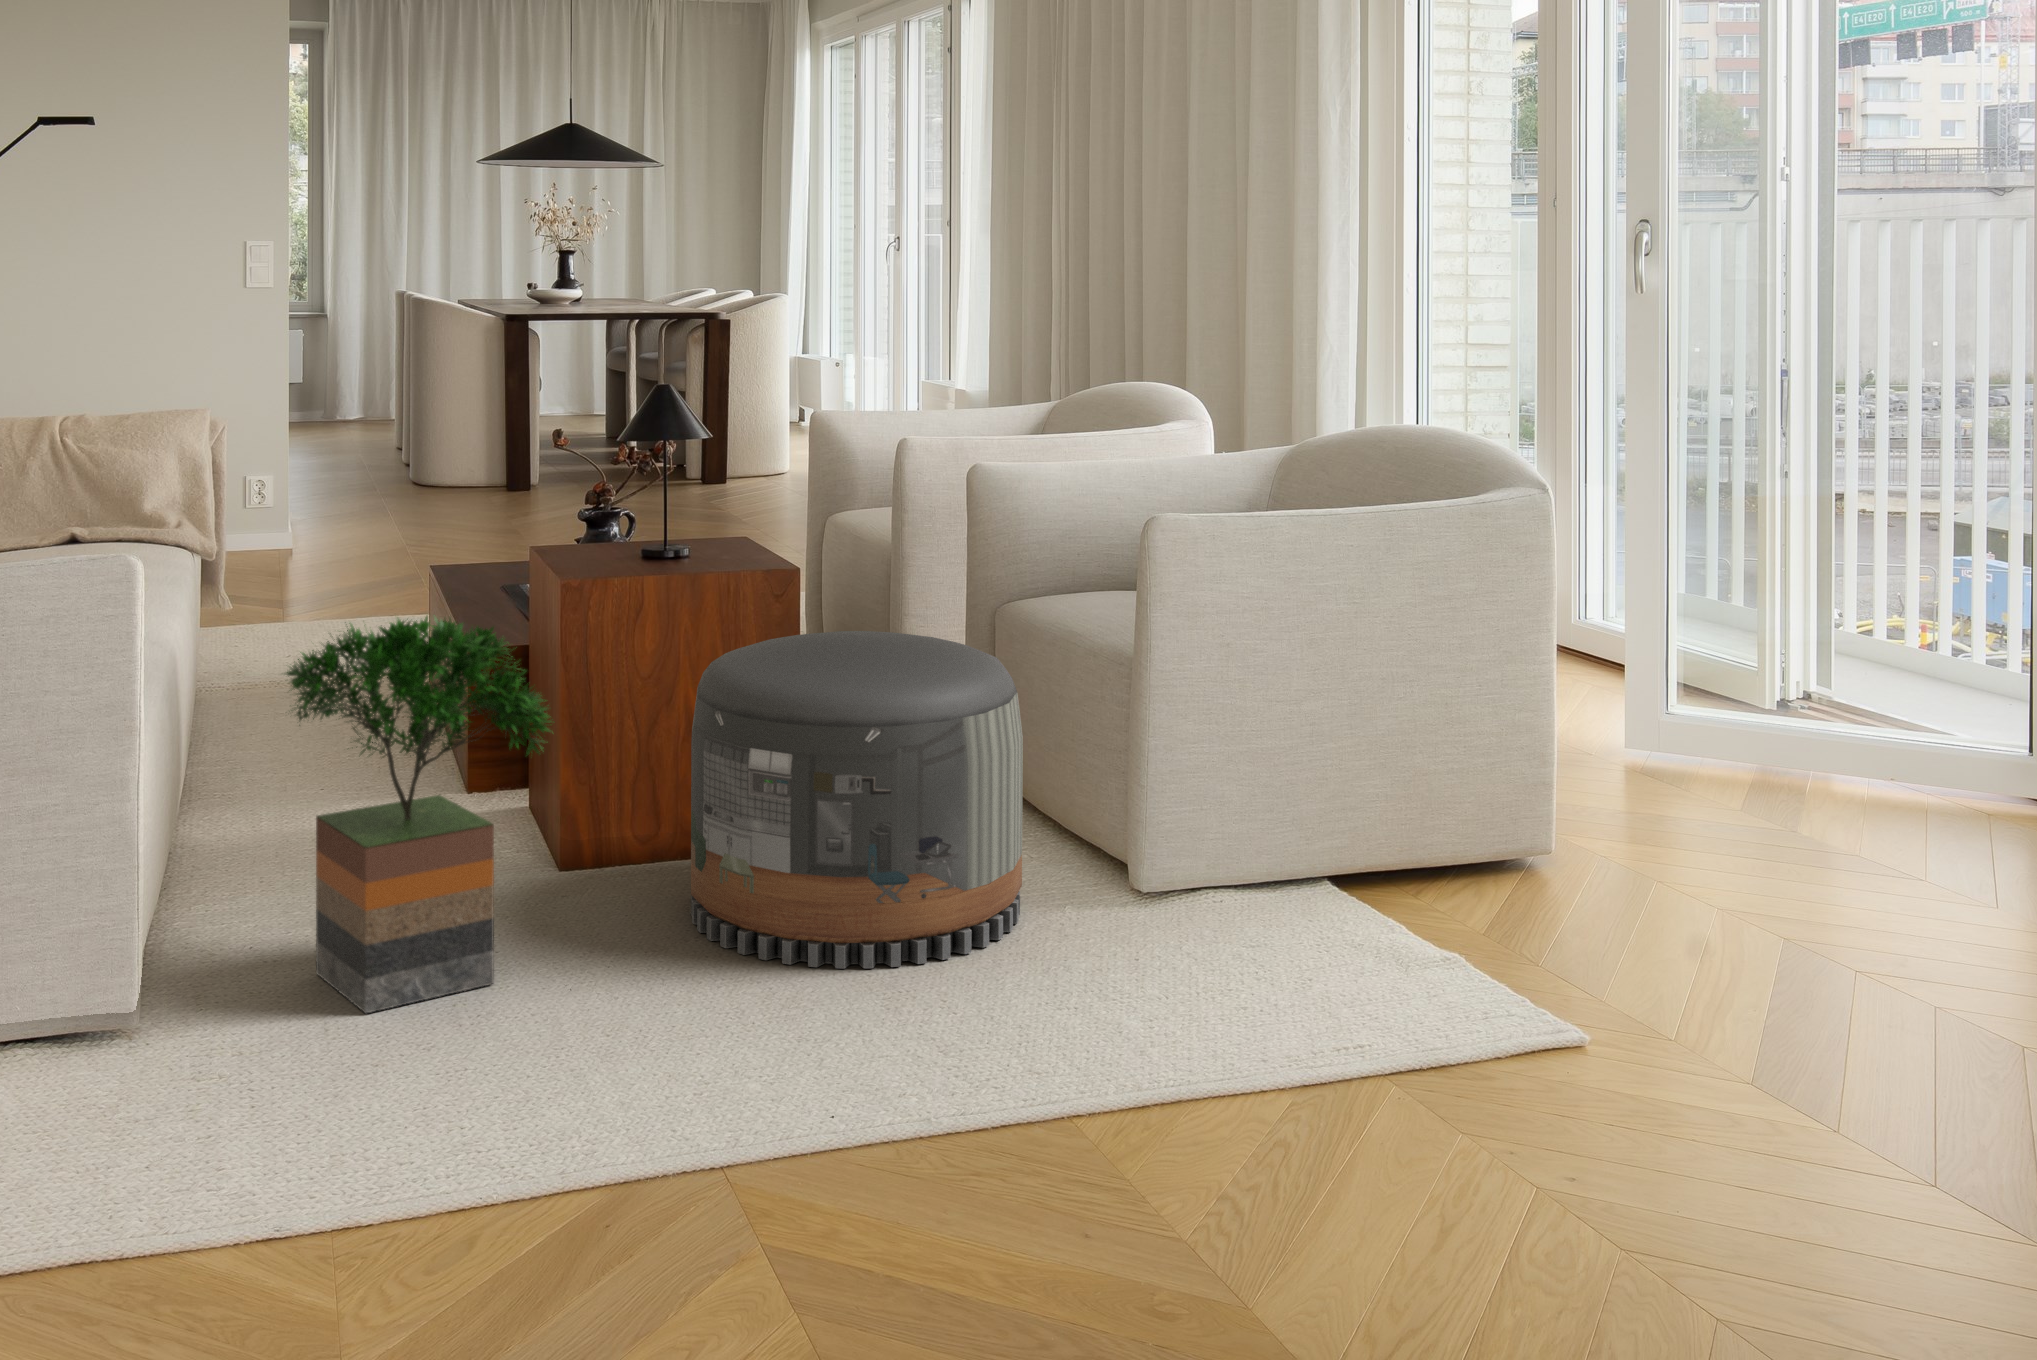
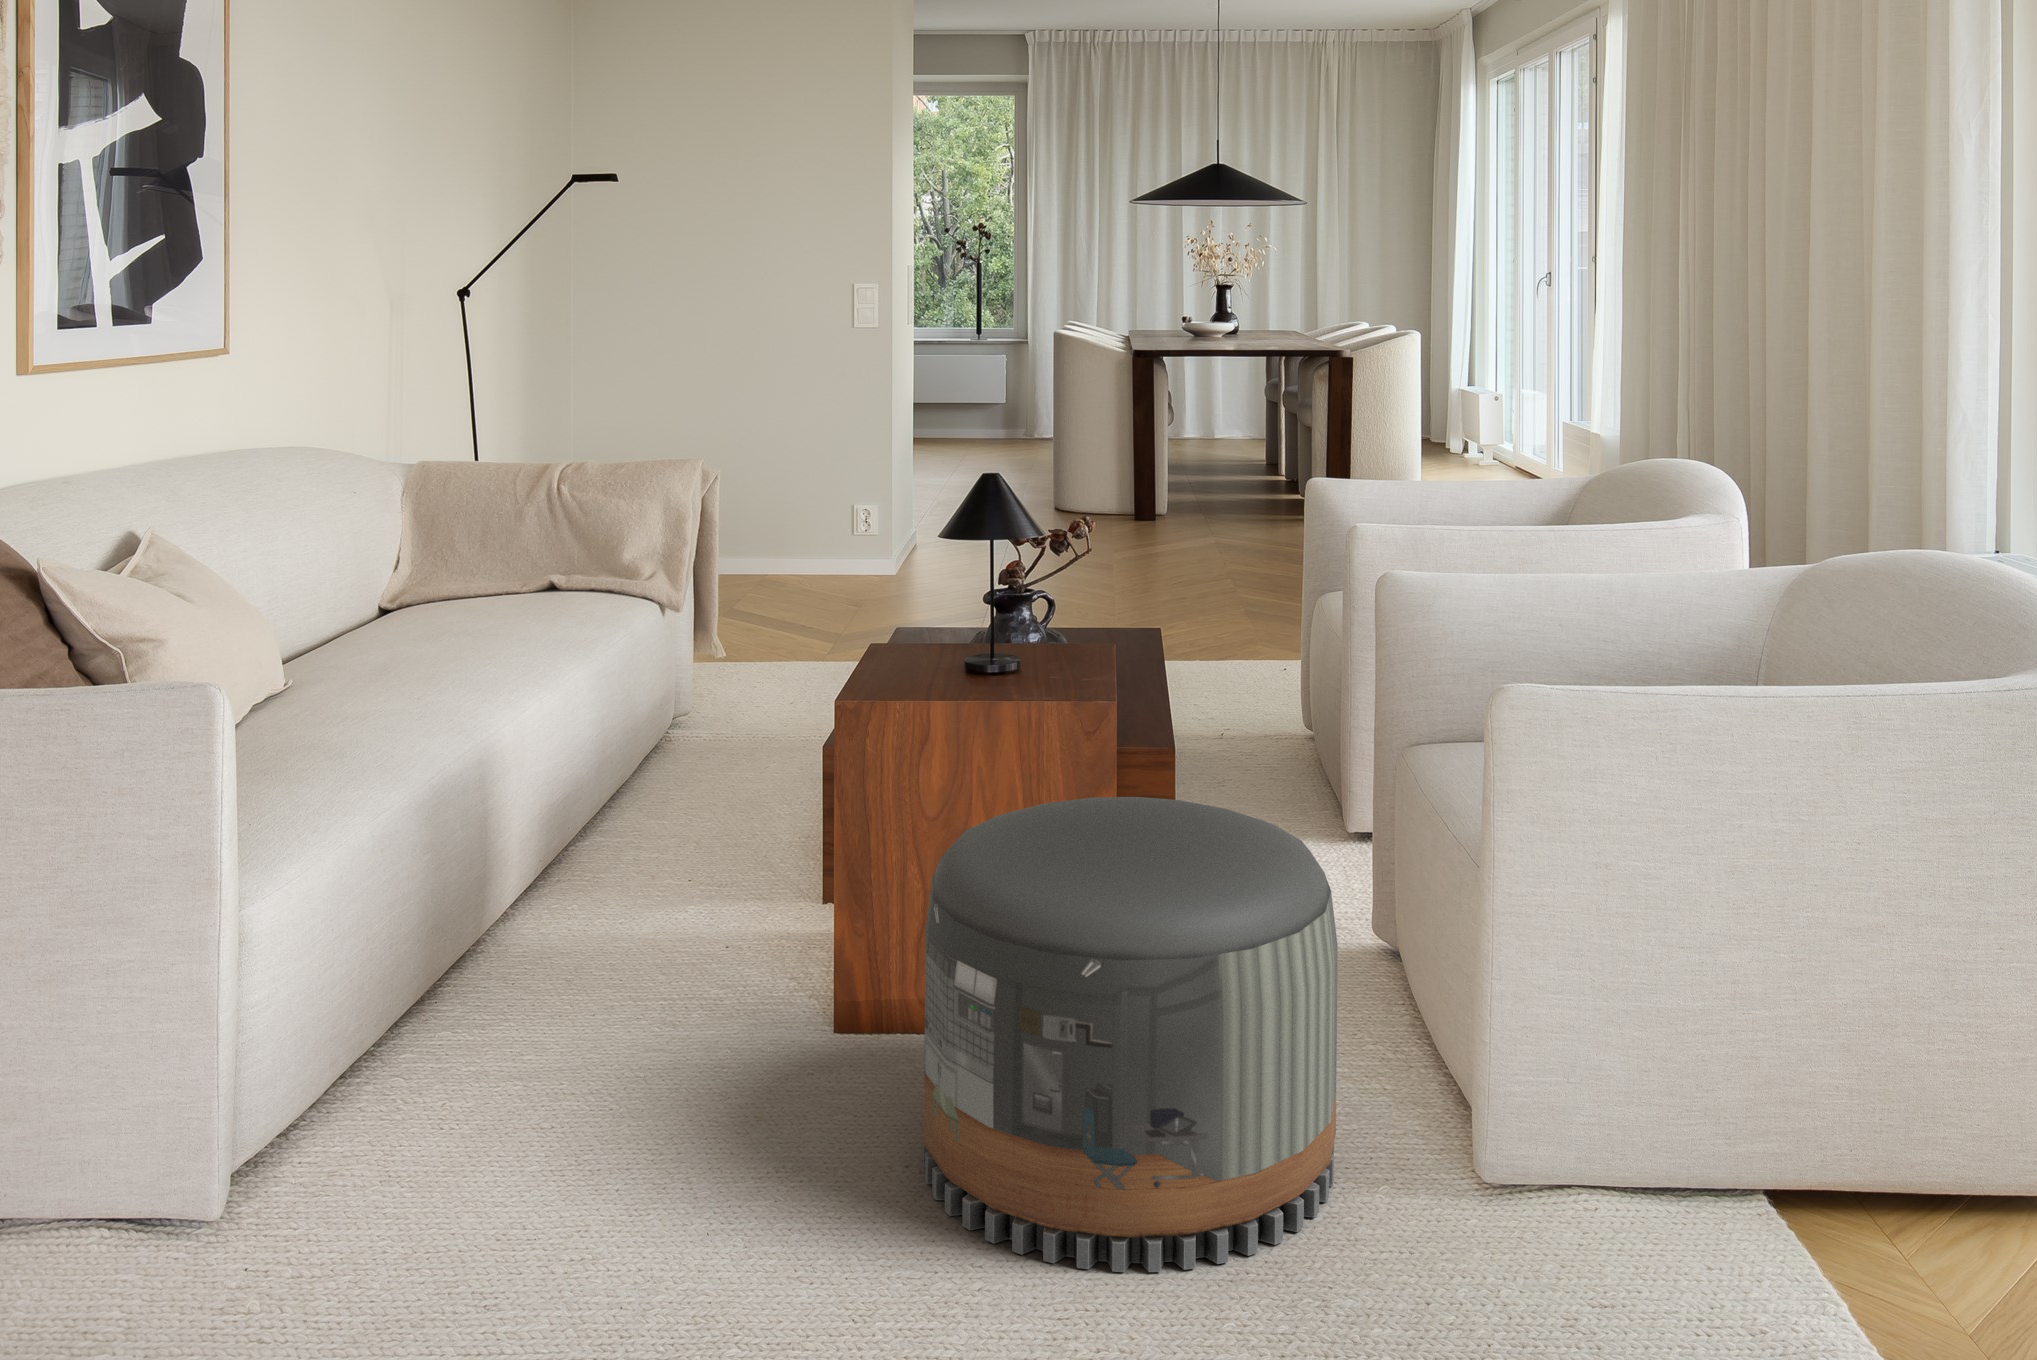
potted tree: present [286,616,553,1013] -> none [416,755,718,1241]

